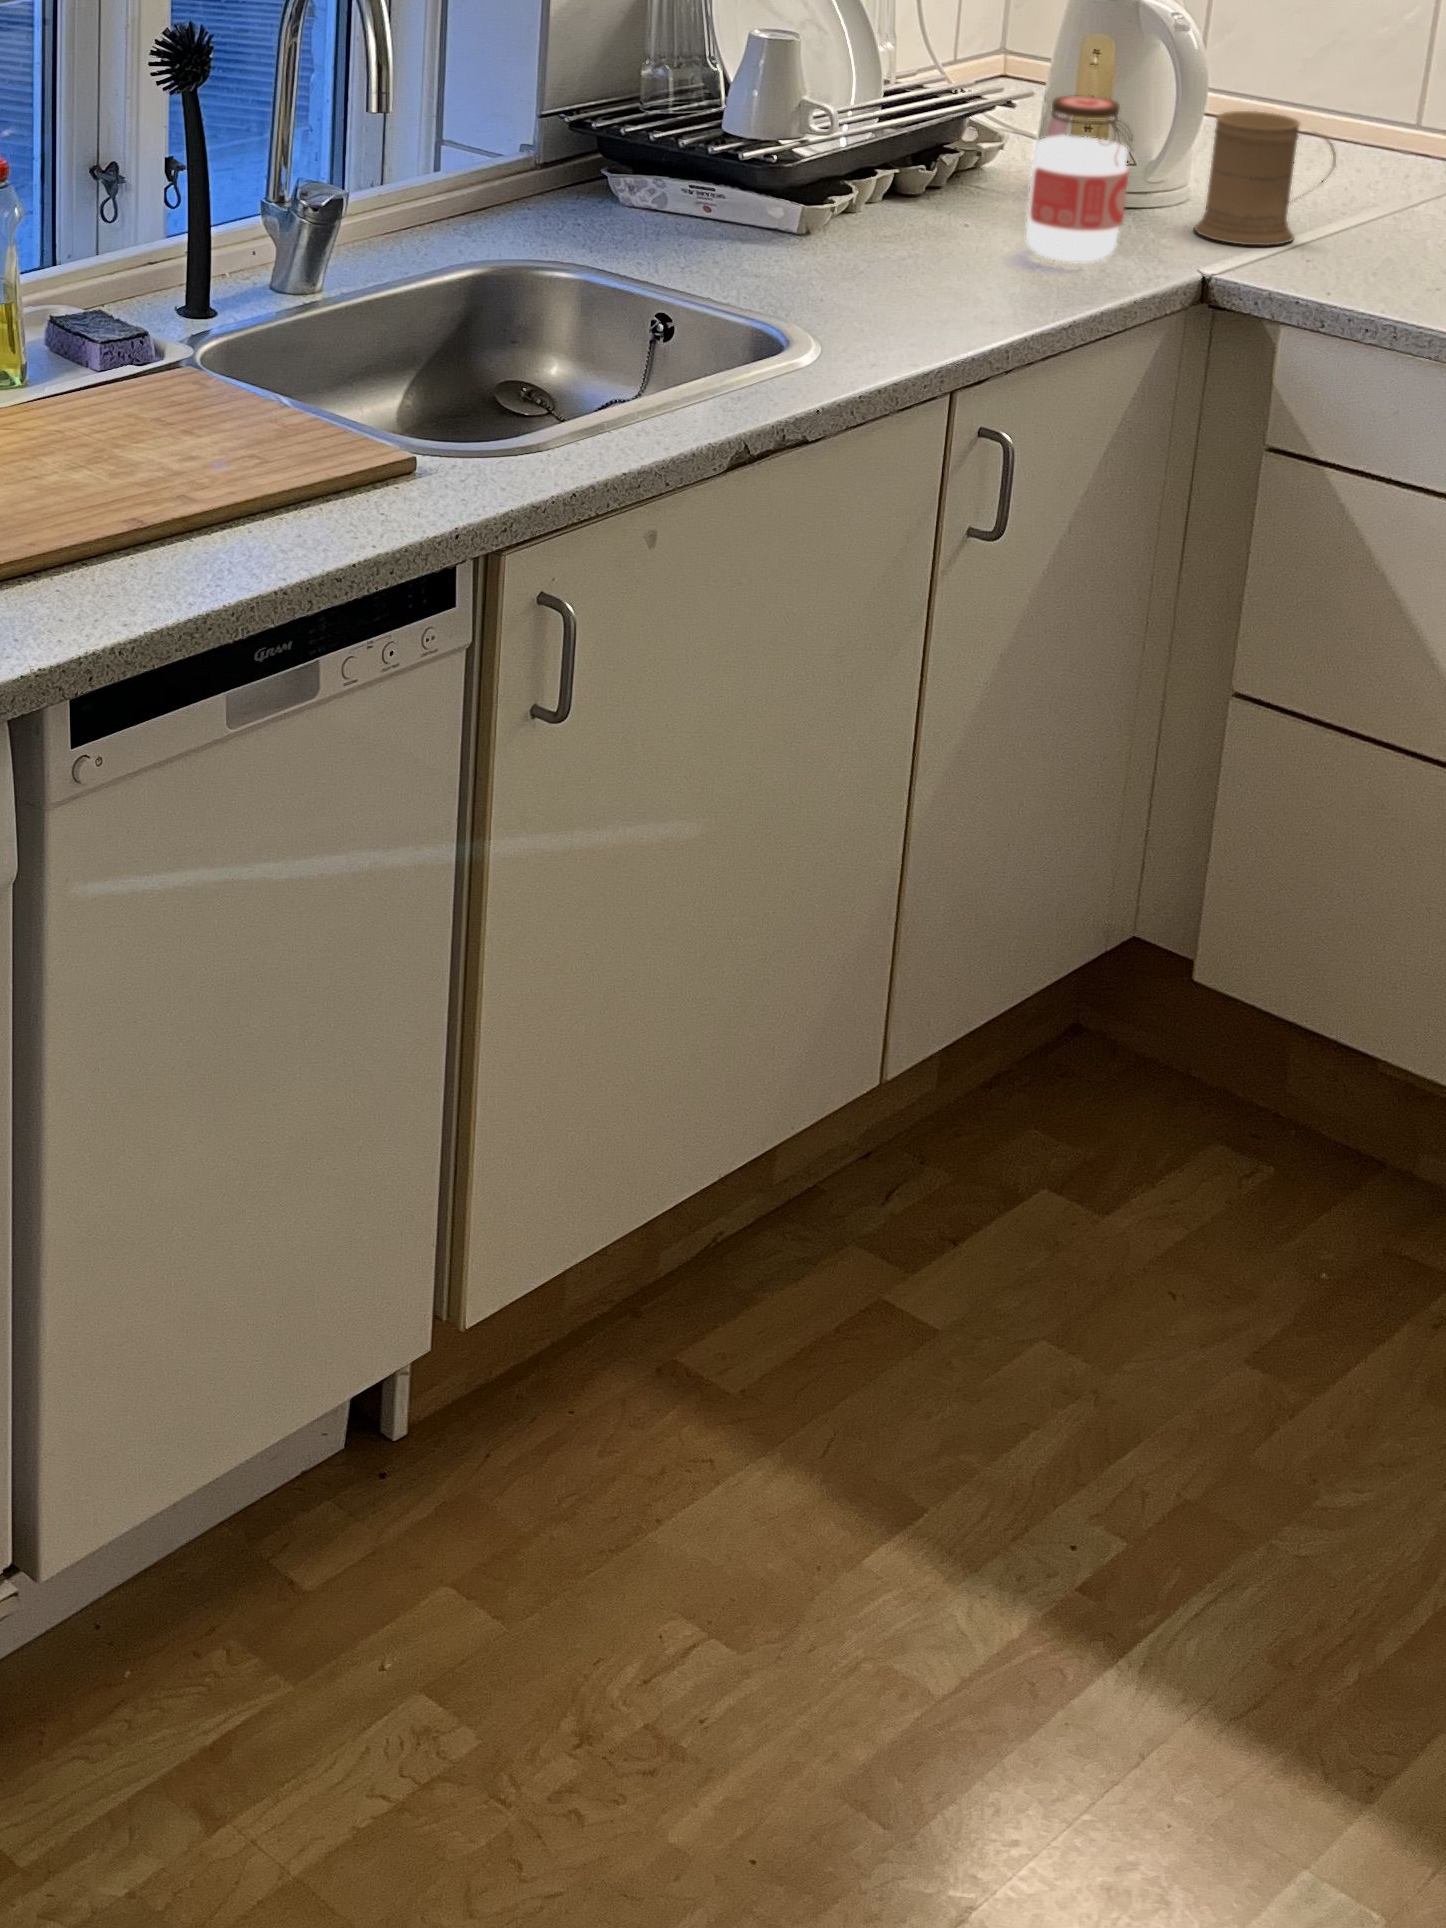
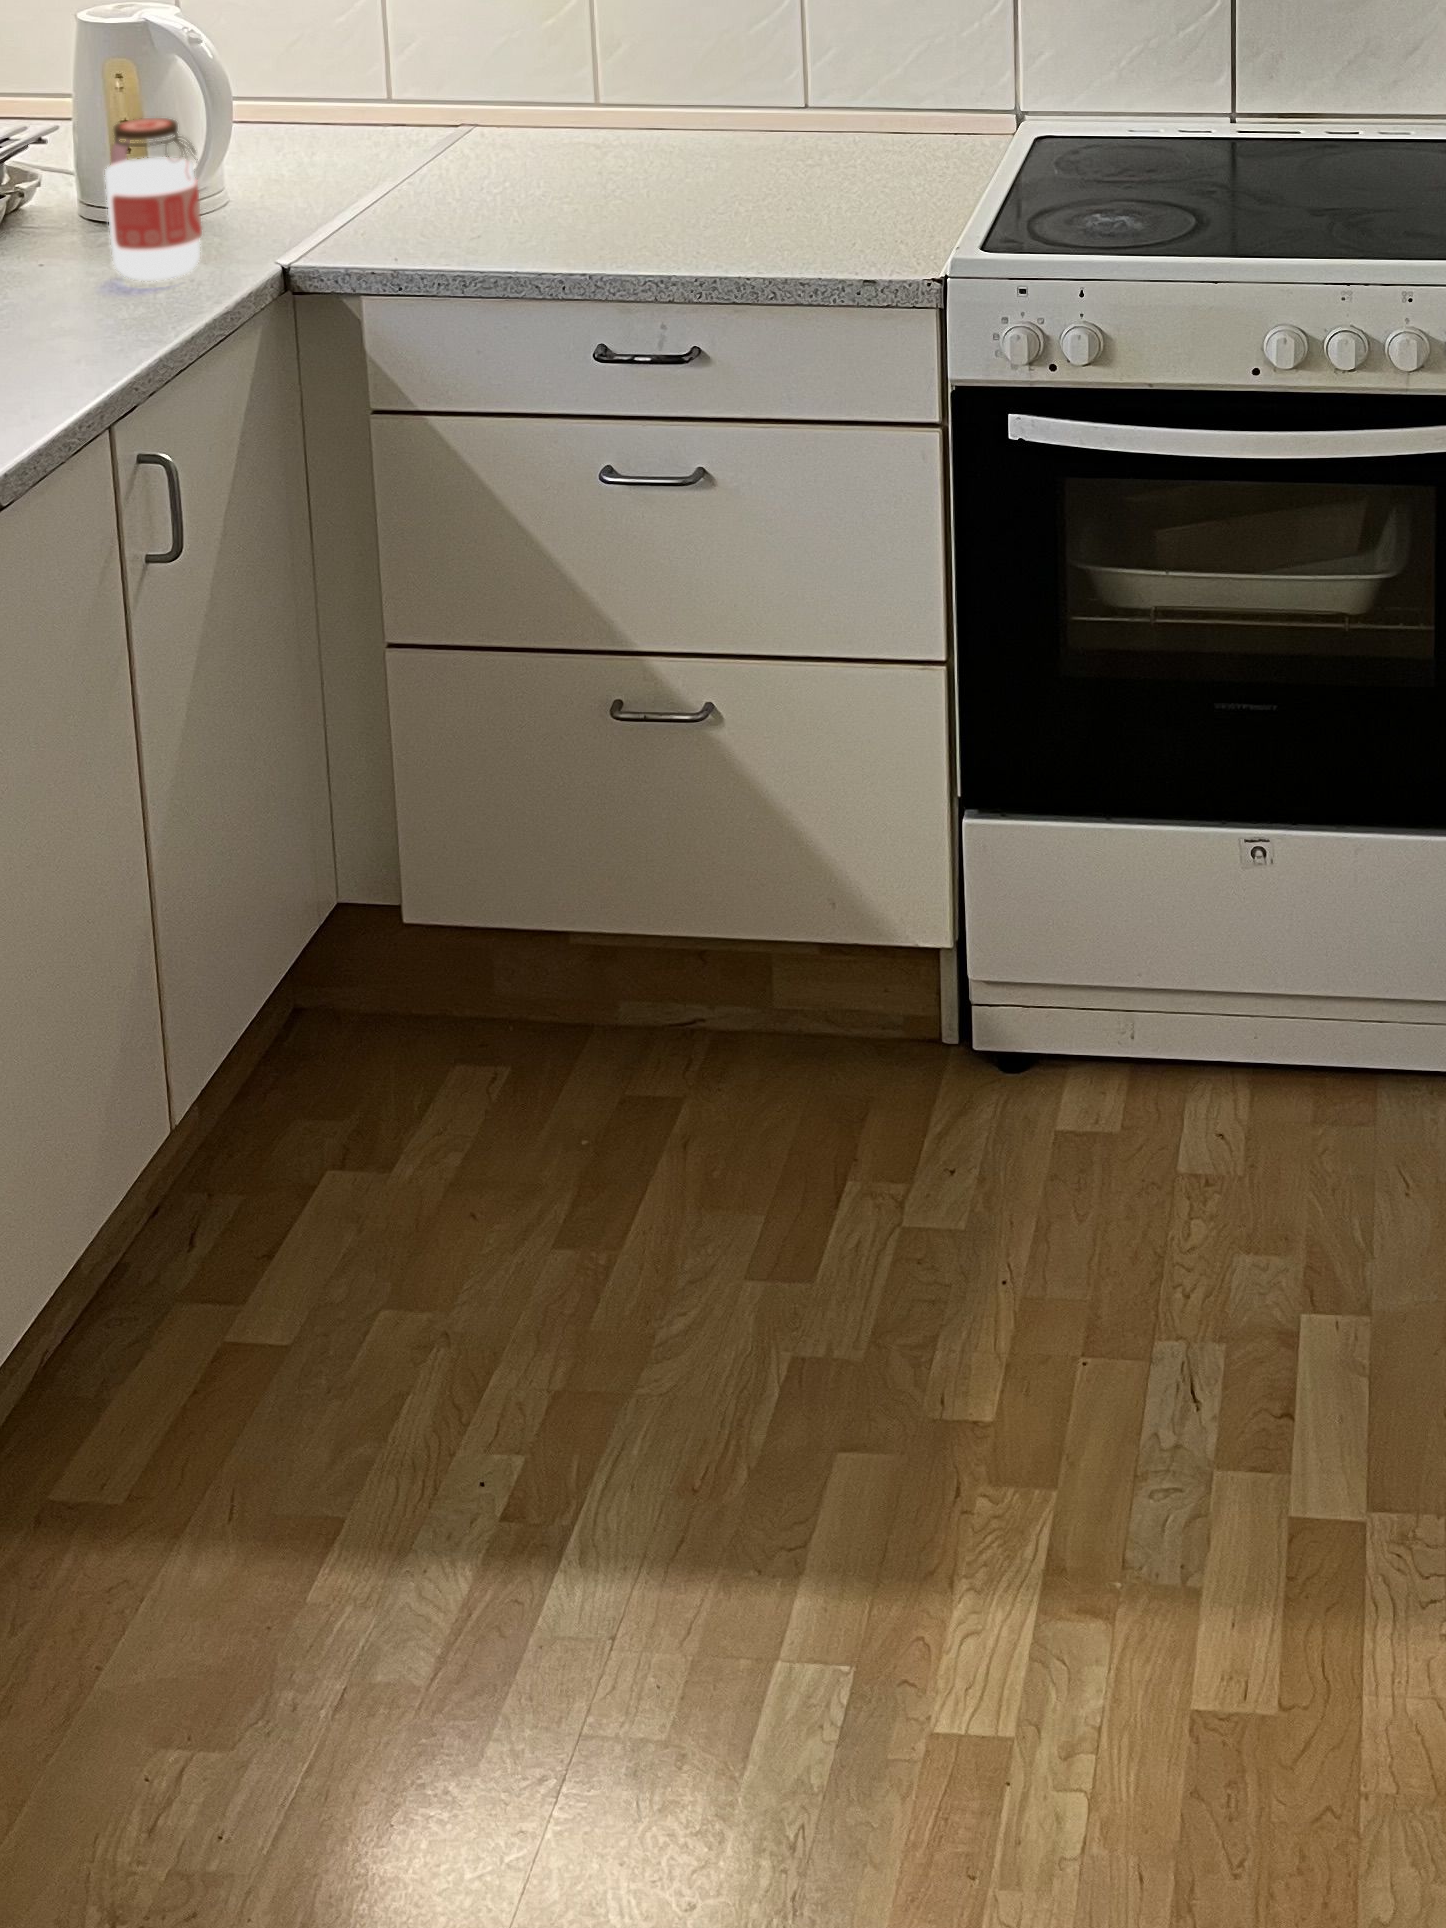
mug: present [1195,111,1336,245] -> none [253,107,366,233]

